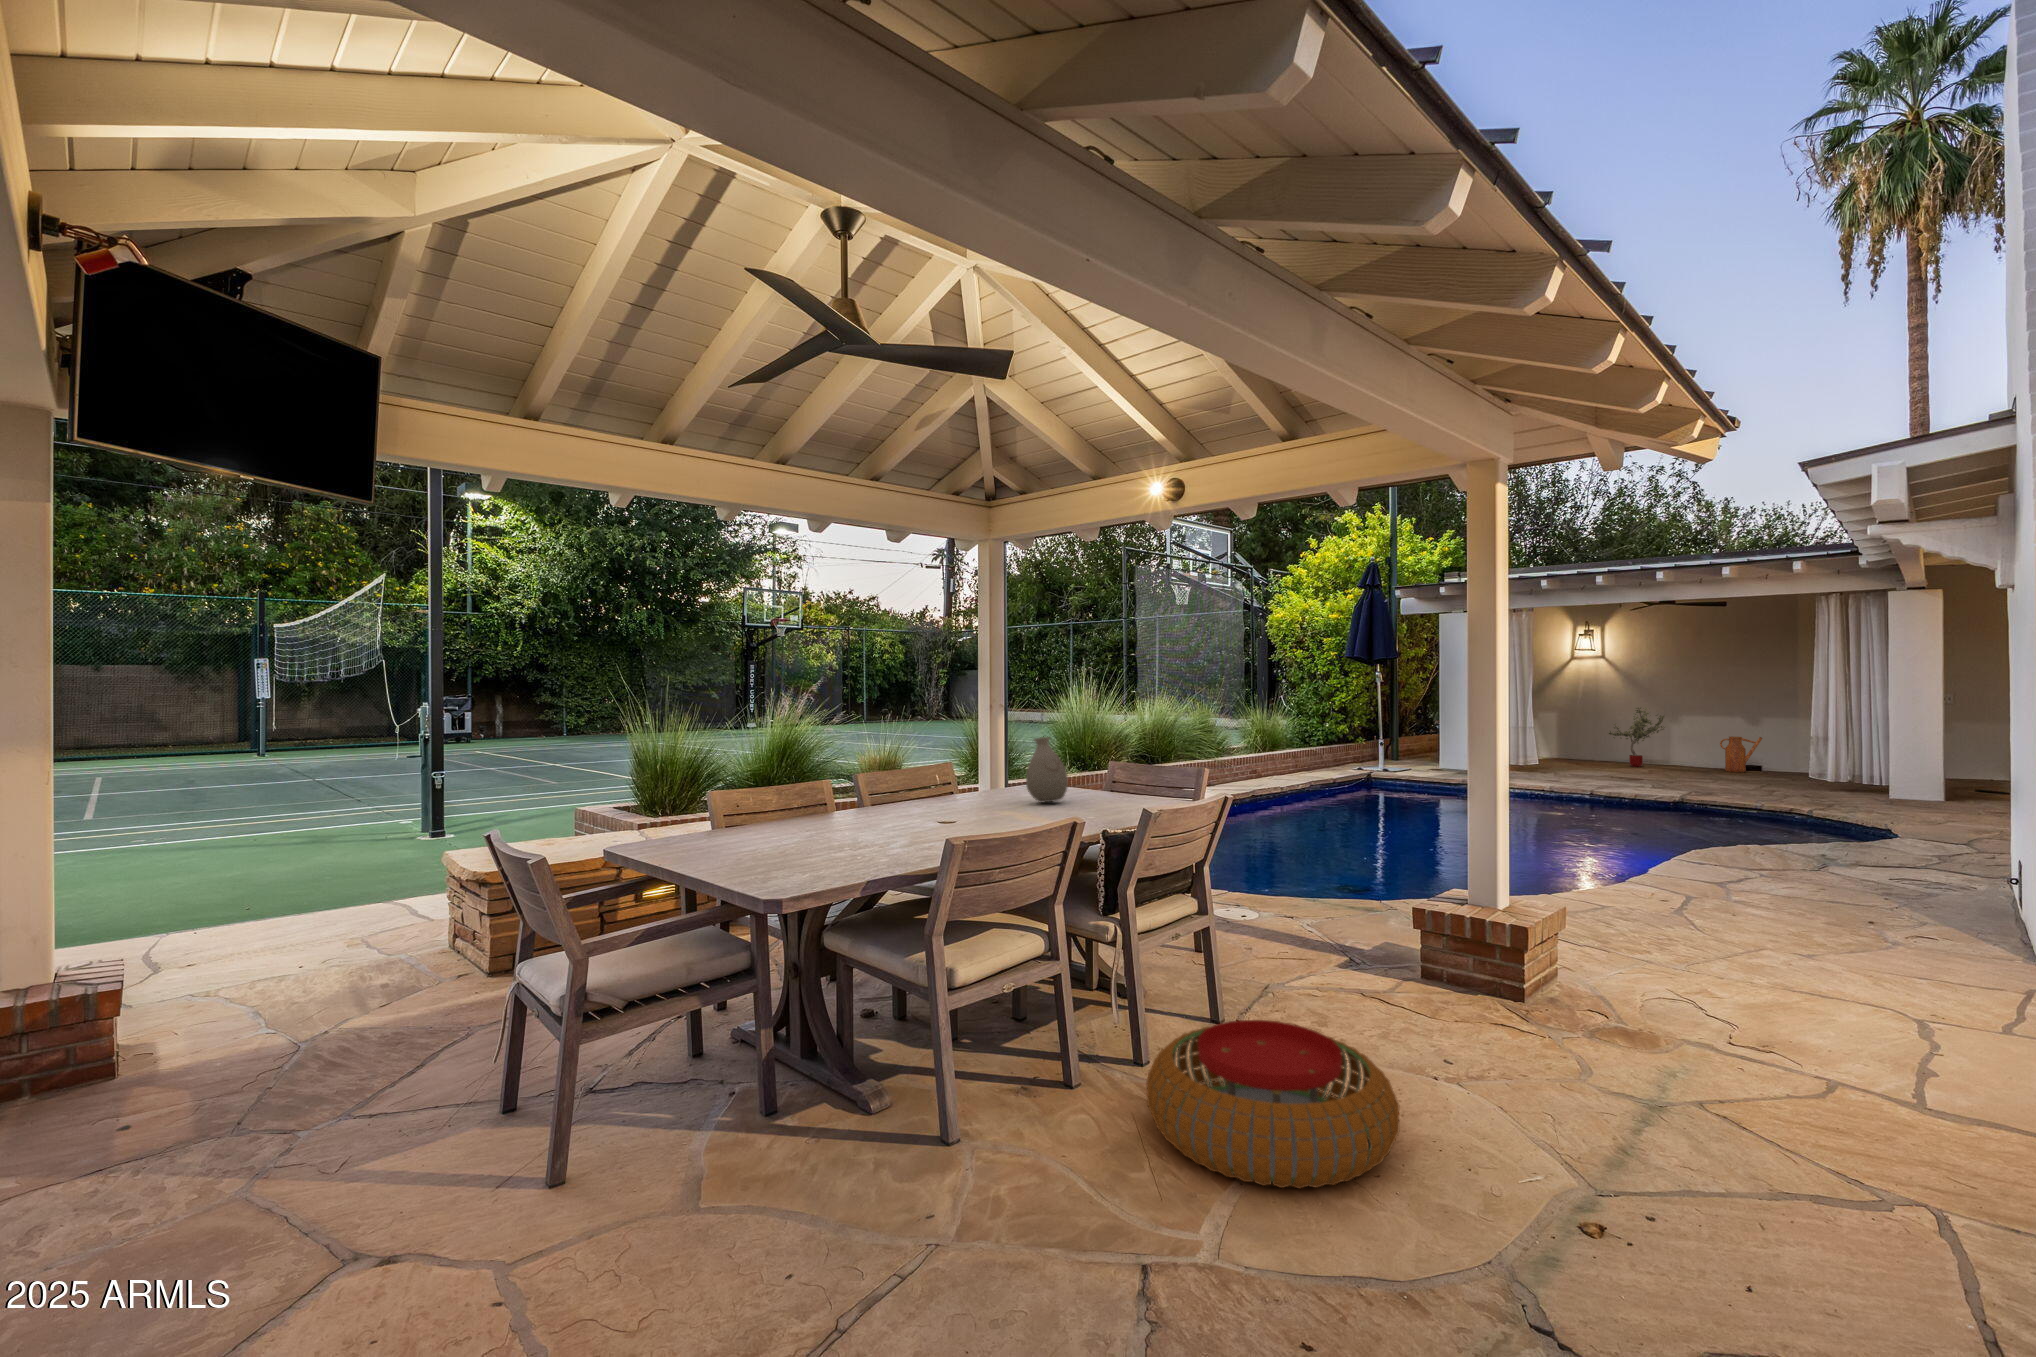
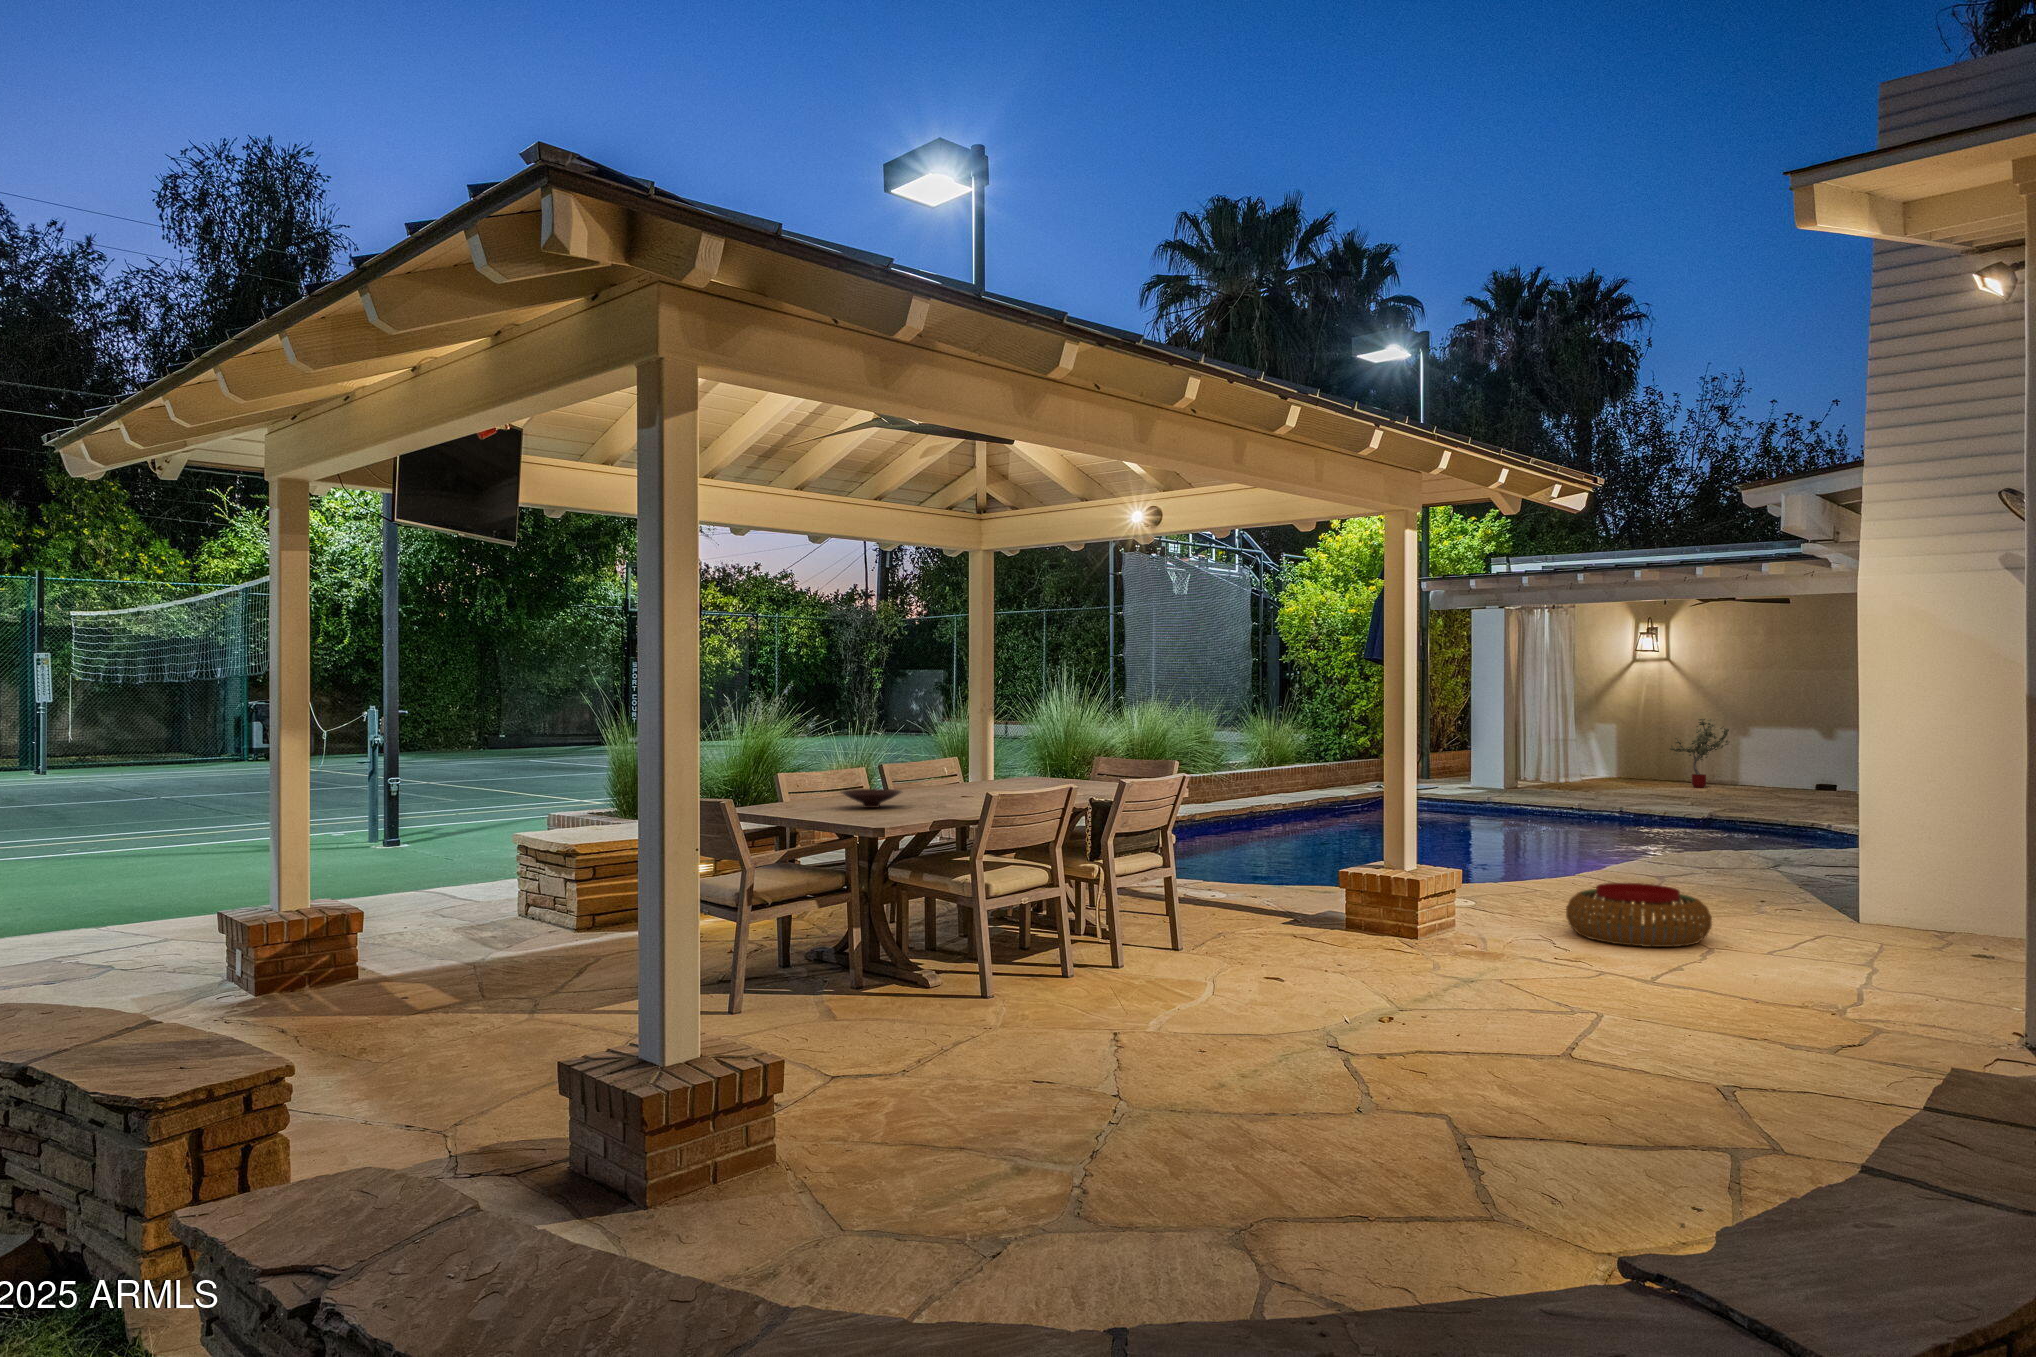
vase: present [1026,737,1068,802] -> none [1026,736,1061,790]
watering can: present [1720,737,1762,772] -> none [1788,752,1831,793]
bowl: none [766,810,851,840] -> present [841,789,902,808]
pouf: present [1146,1020,1400,1188] -> present [1566,883,1712,947]

